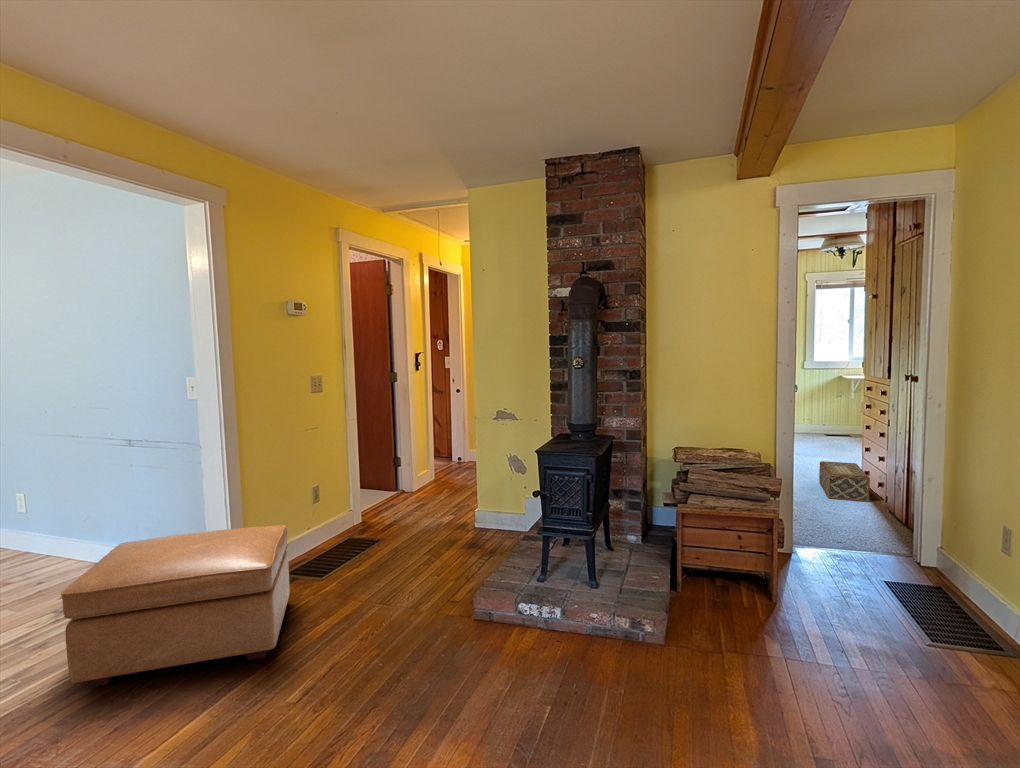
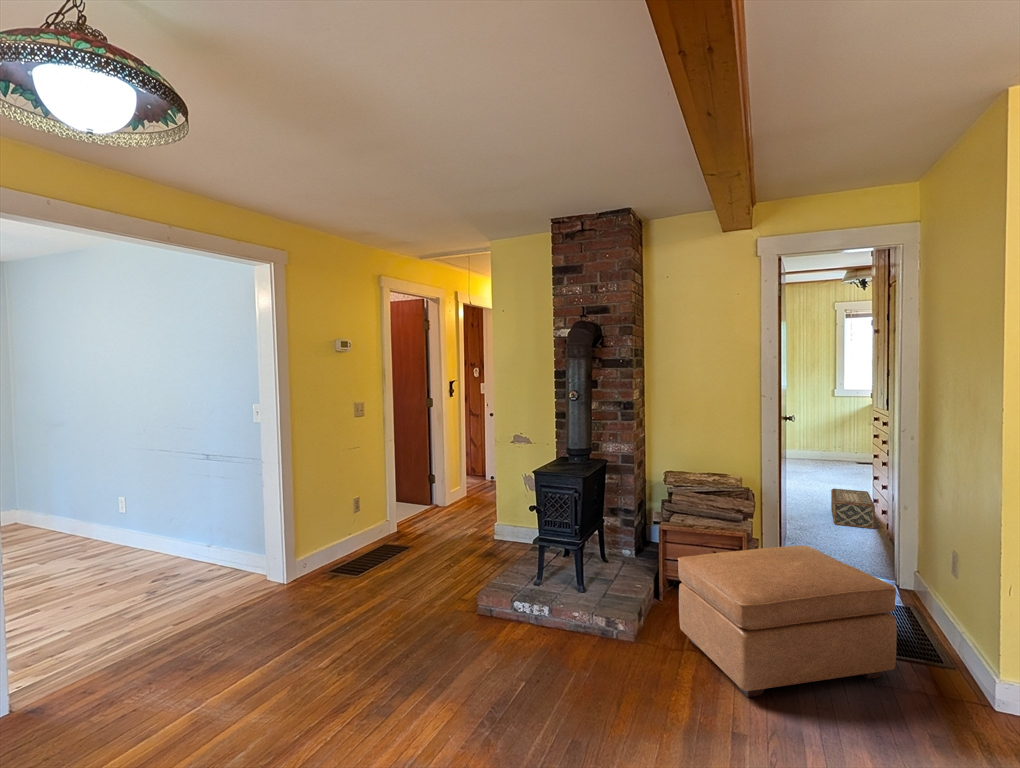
ottoman: present [61,525,289,688] -> present [678,546,897,697]

